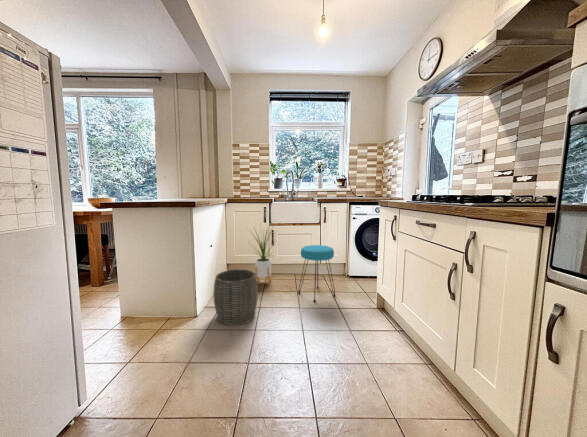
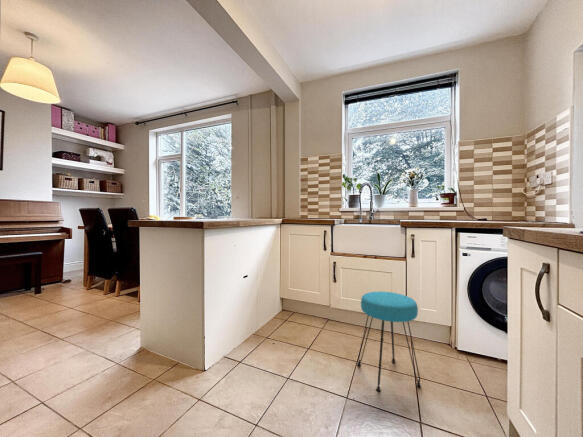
house plant: present [254,229,272,285] -> none [296,249,342,339]
woven basket: present [214,269,258,325] -> none [217,315,279,406]

